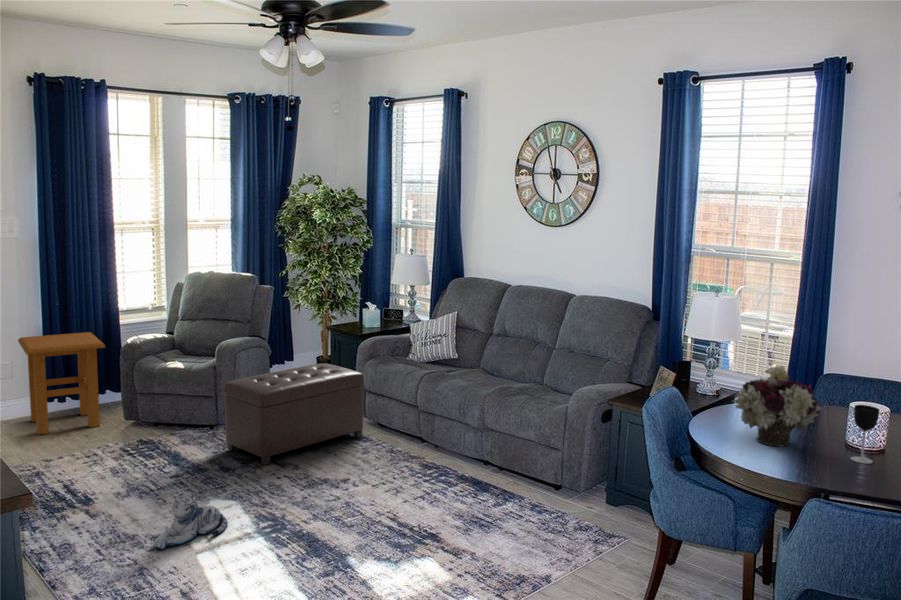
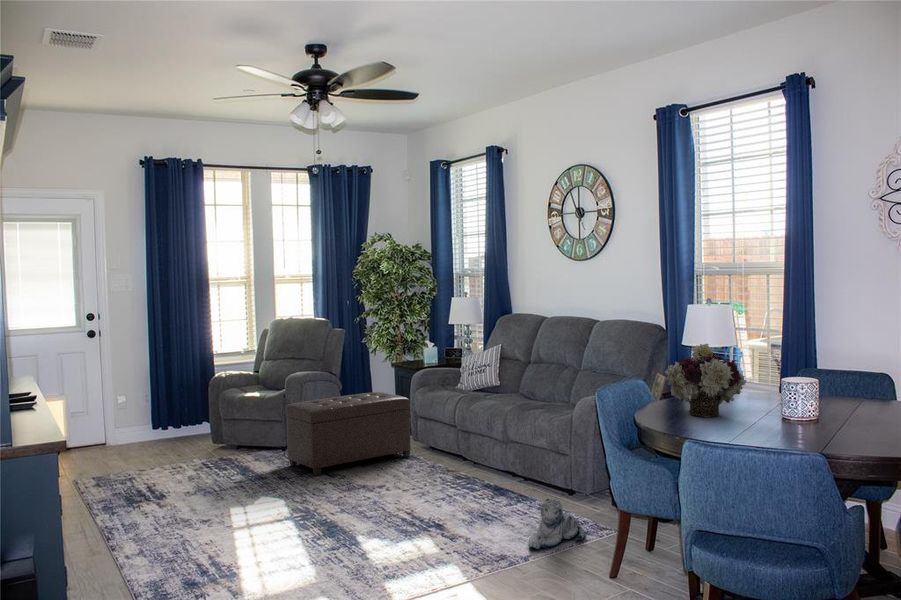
side table: present [18,332,105,435] -> none [130,371,196,455]
wine glass: present [851,405,879,464] -> none [765,373,786,426]
plush toy: present [153,493,228,549] -> present [528,498,585,549]

